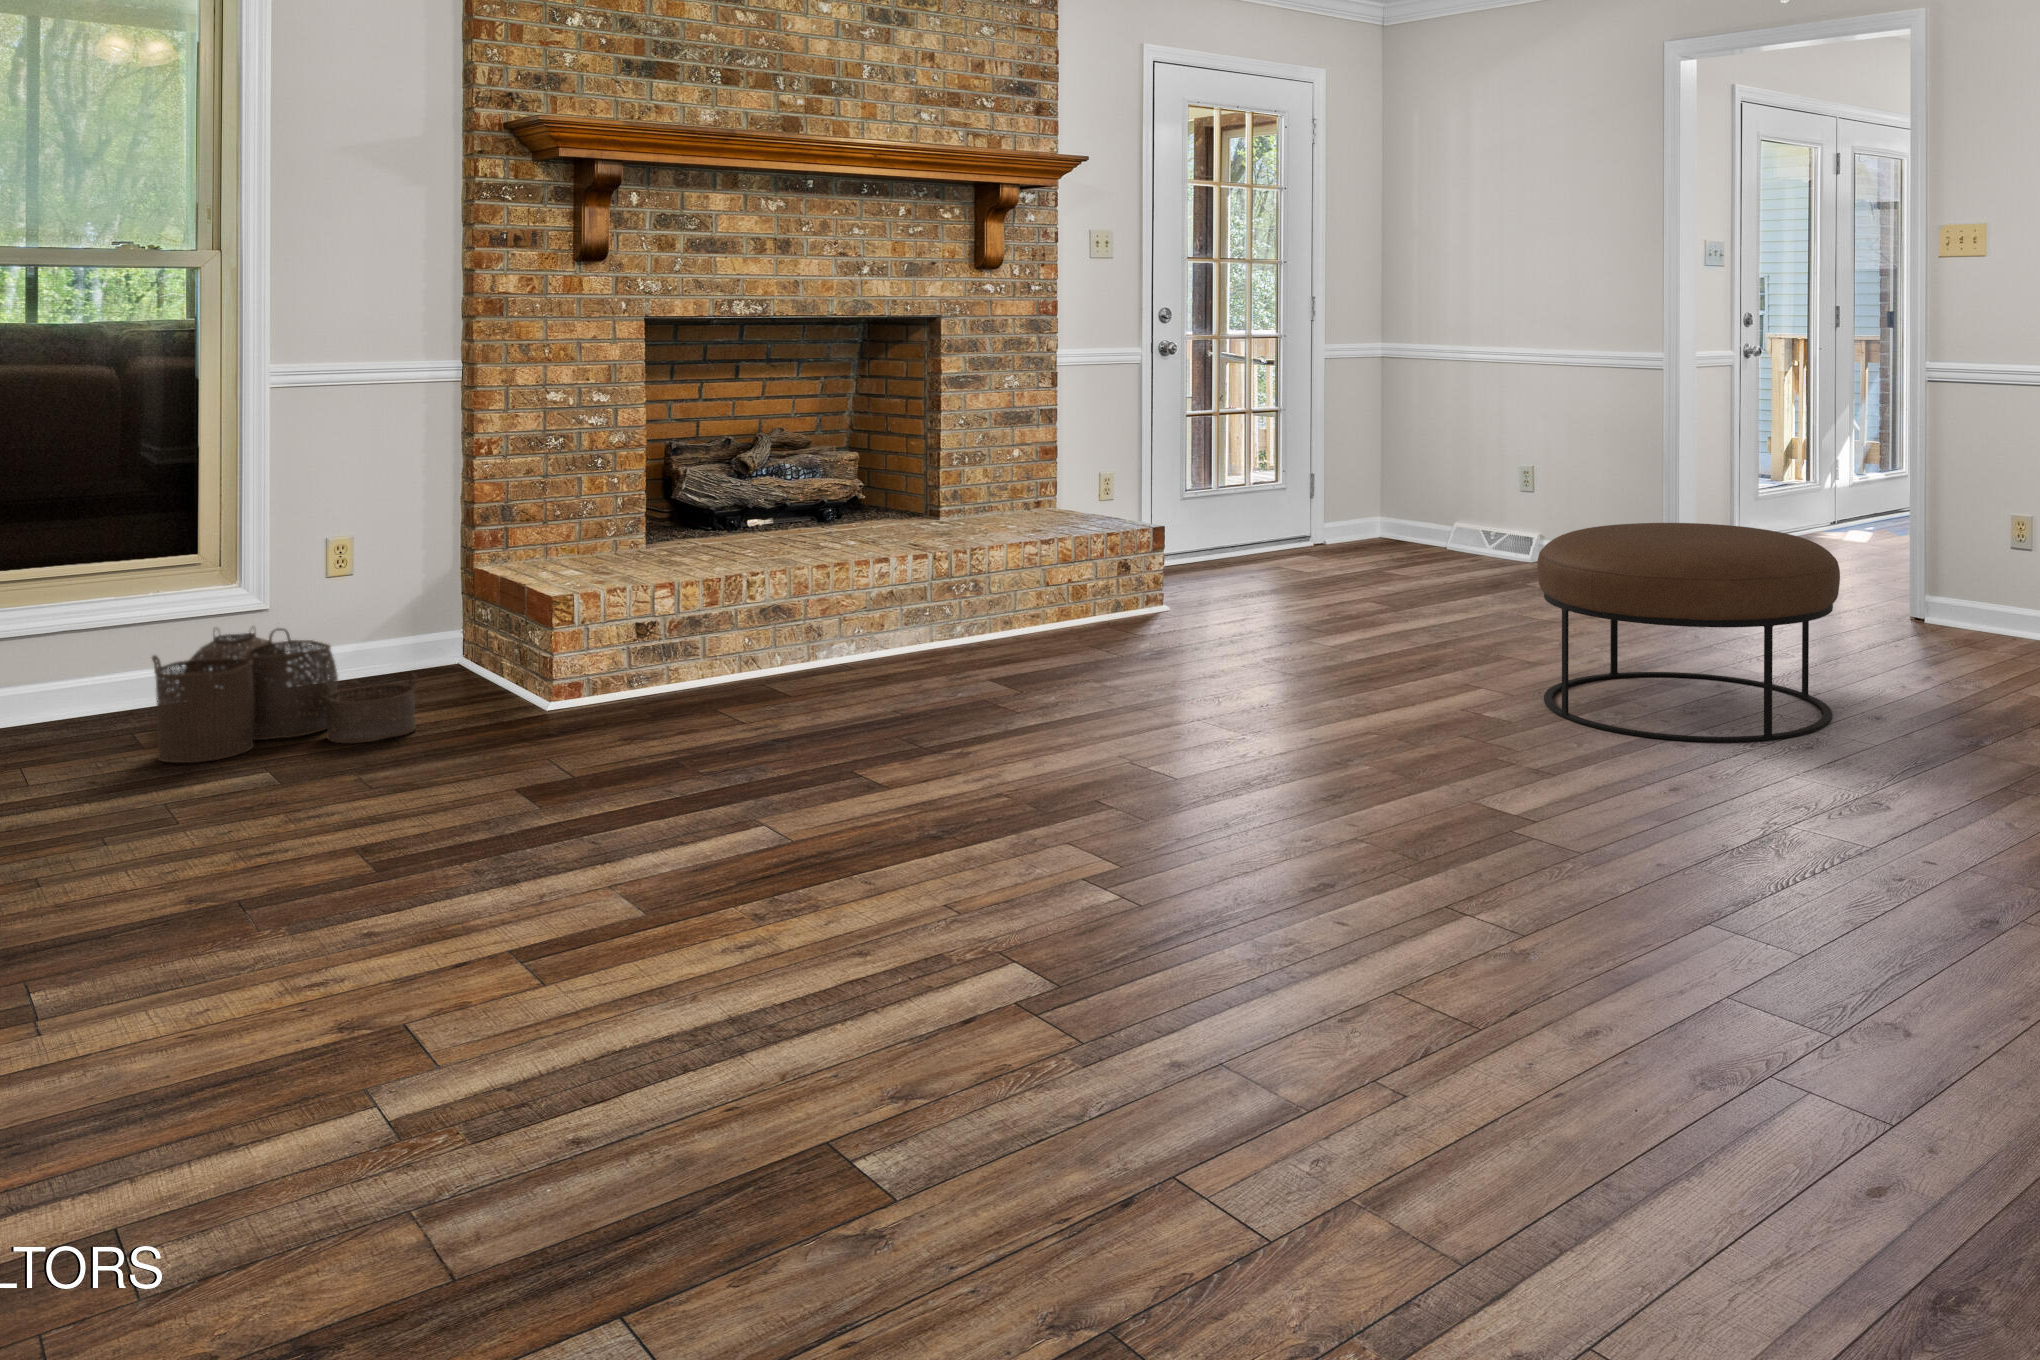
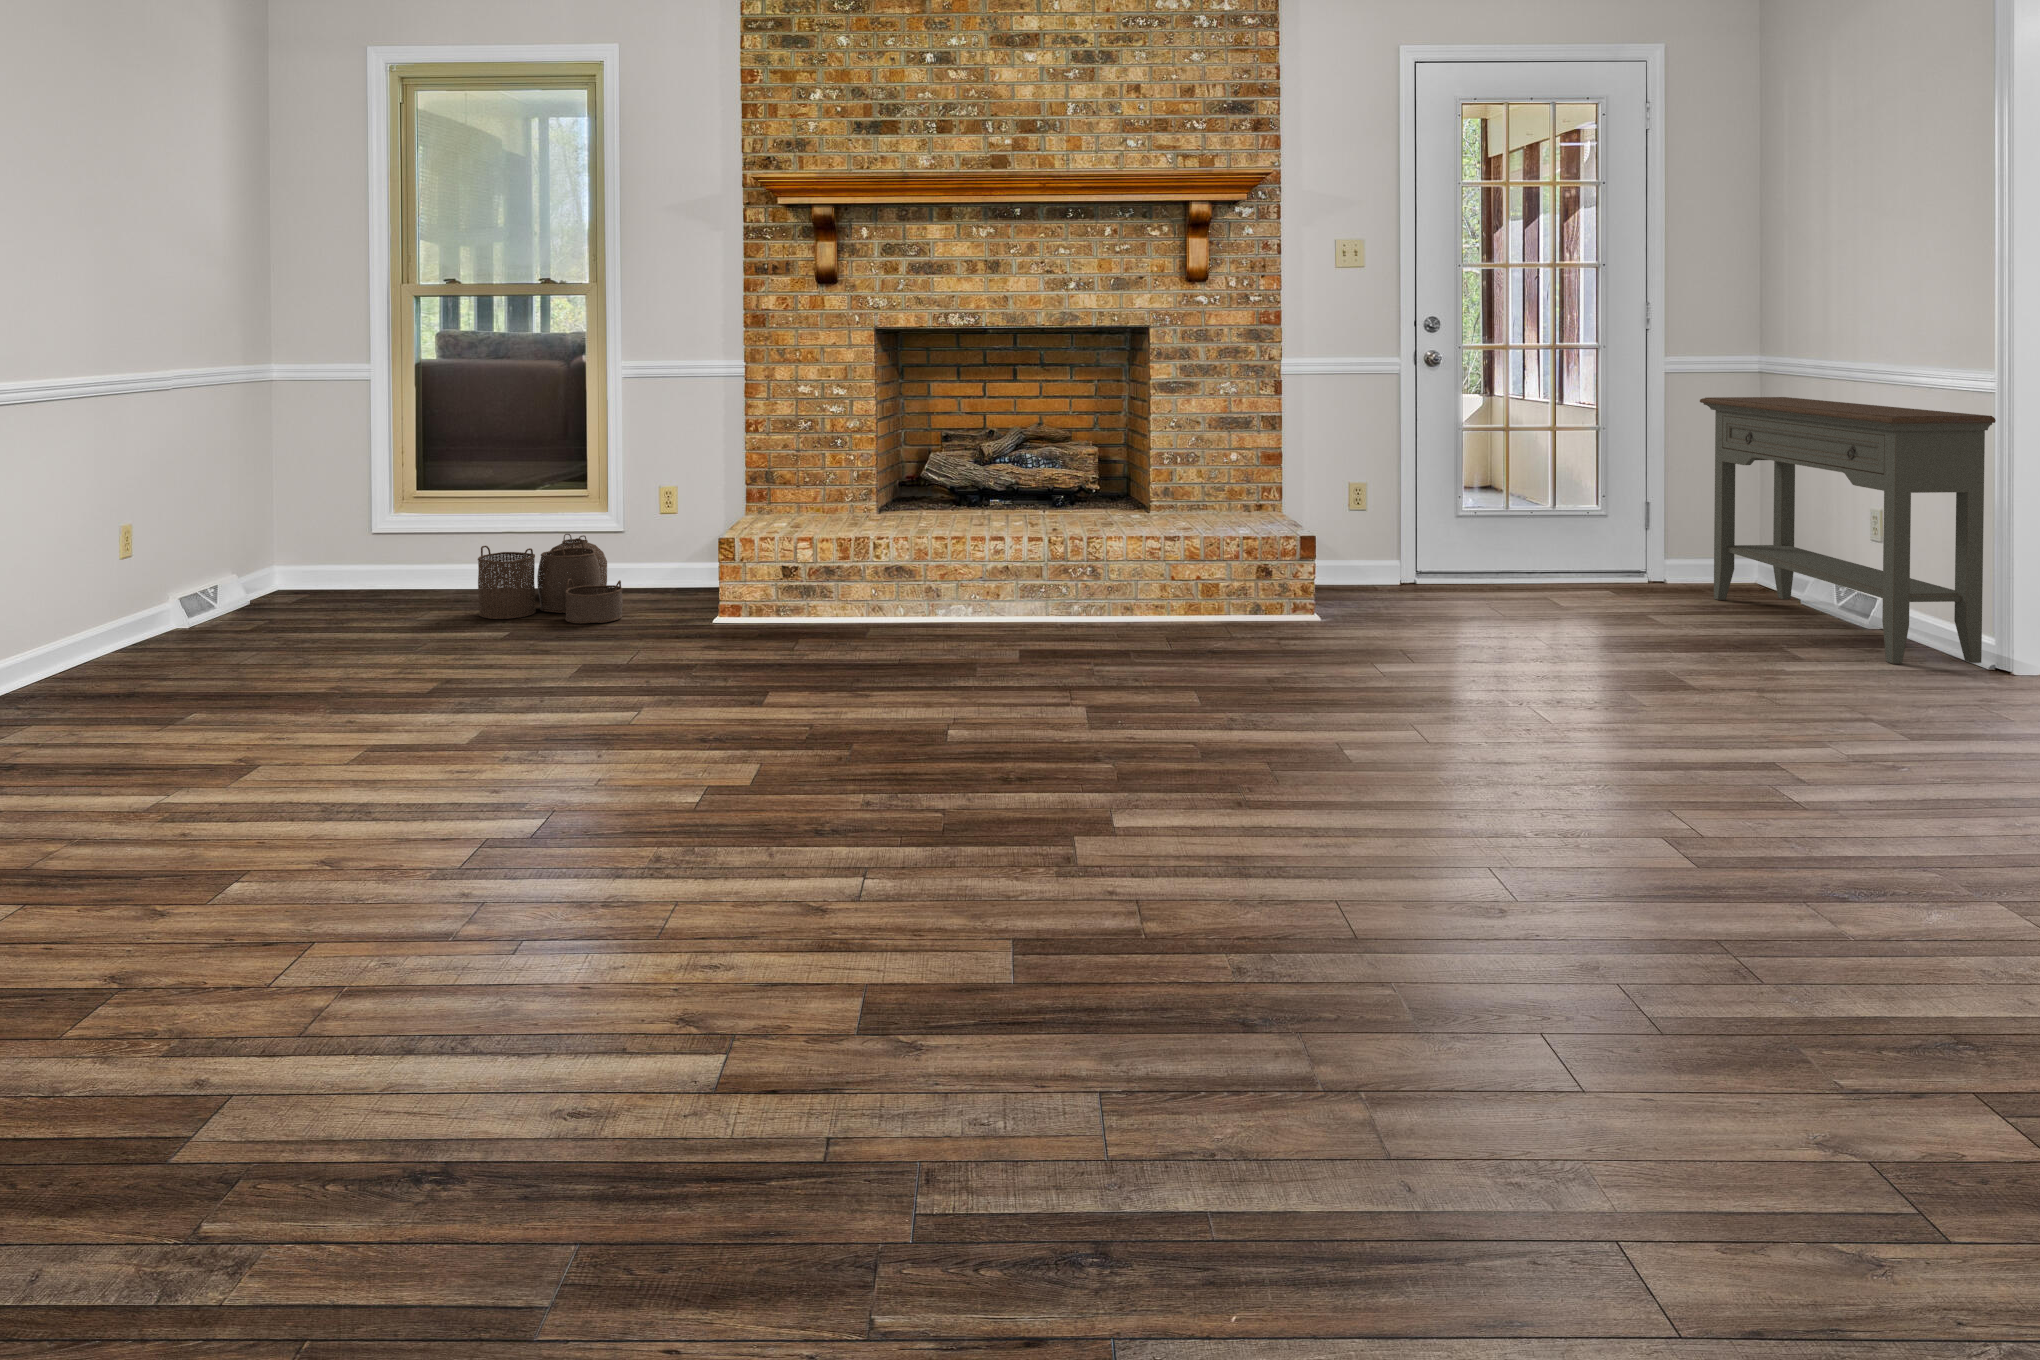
console table: none [1367,377,1625,576] -> present [1700,397,1996,664]
ottoman: present [1537,523,1840,742] -> none [1362,591,1771,909]

